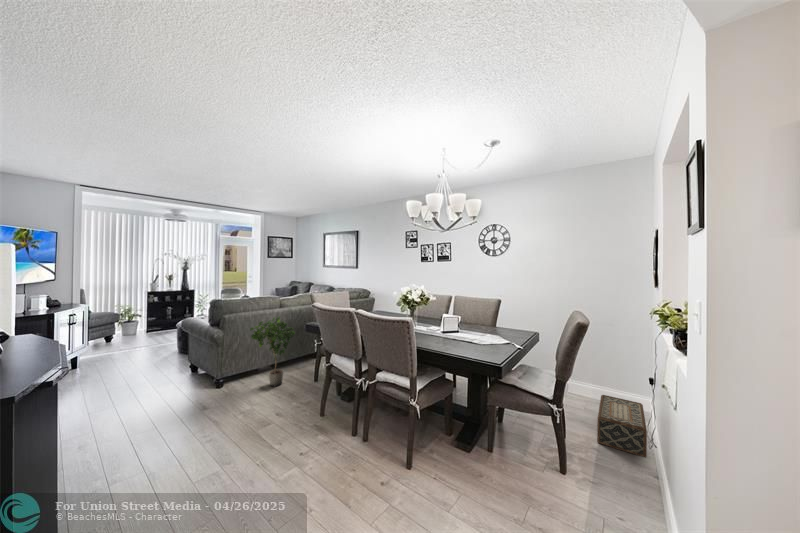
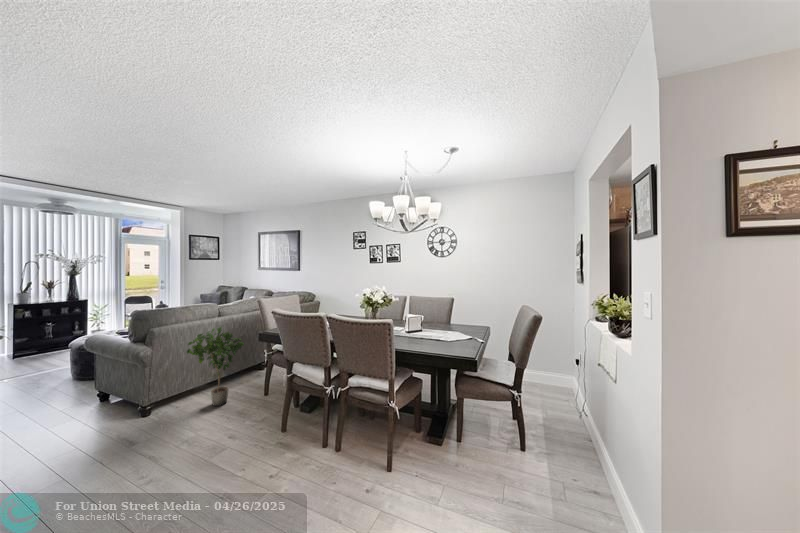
woven basket: present [597,395,647,458] -> none [541,378,581,427]

